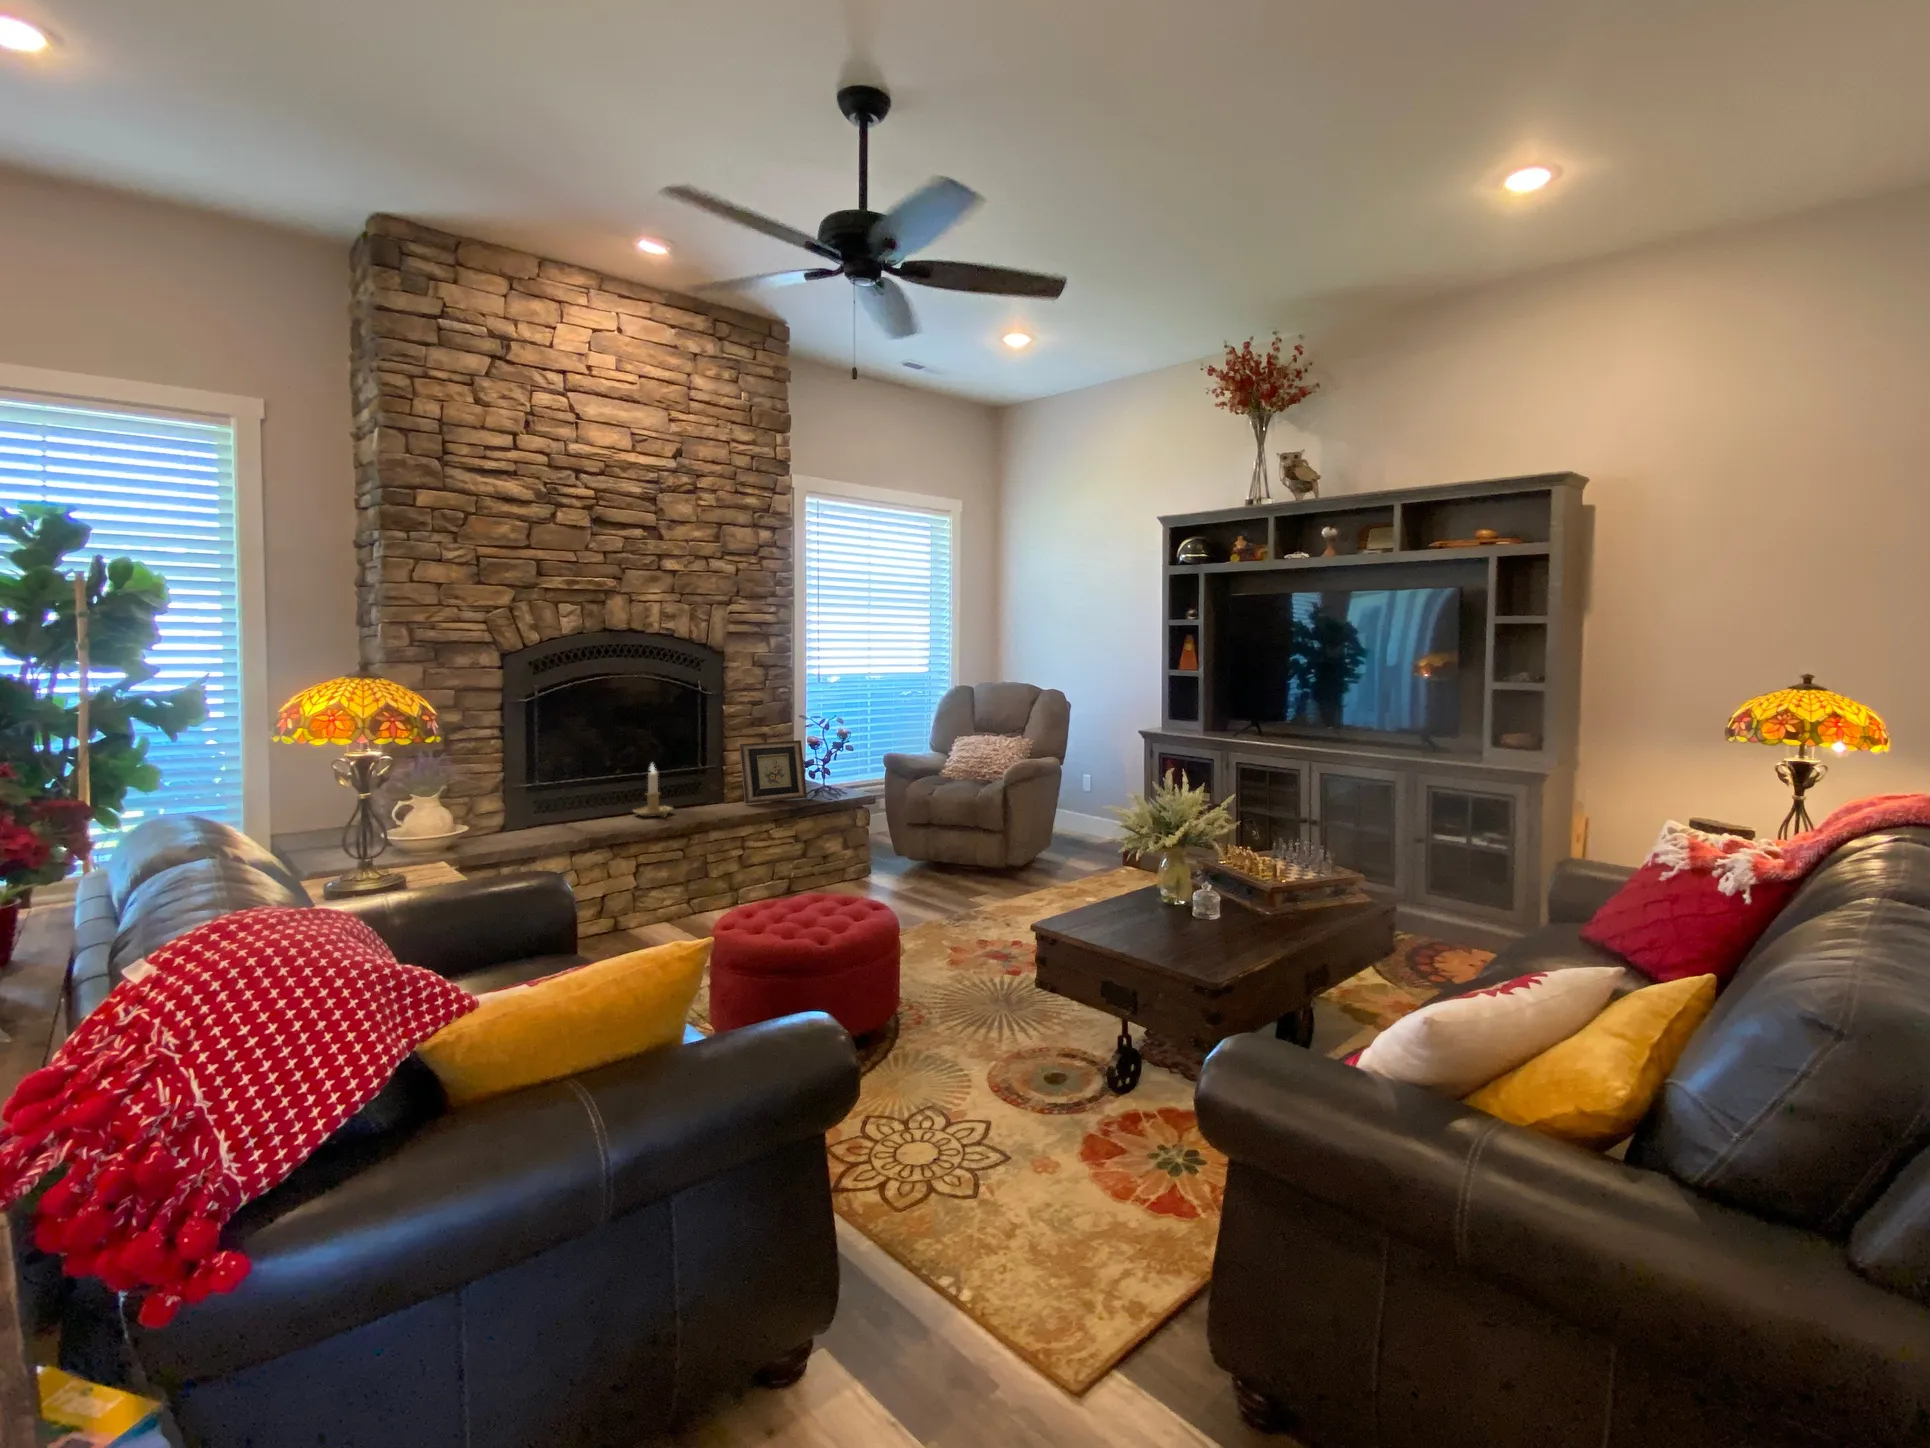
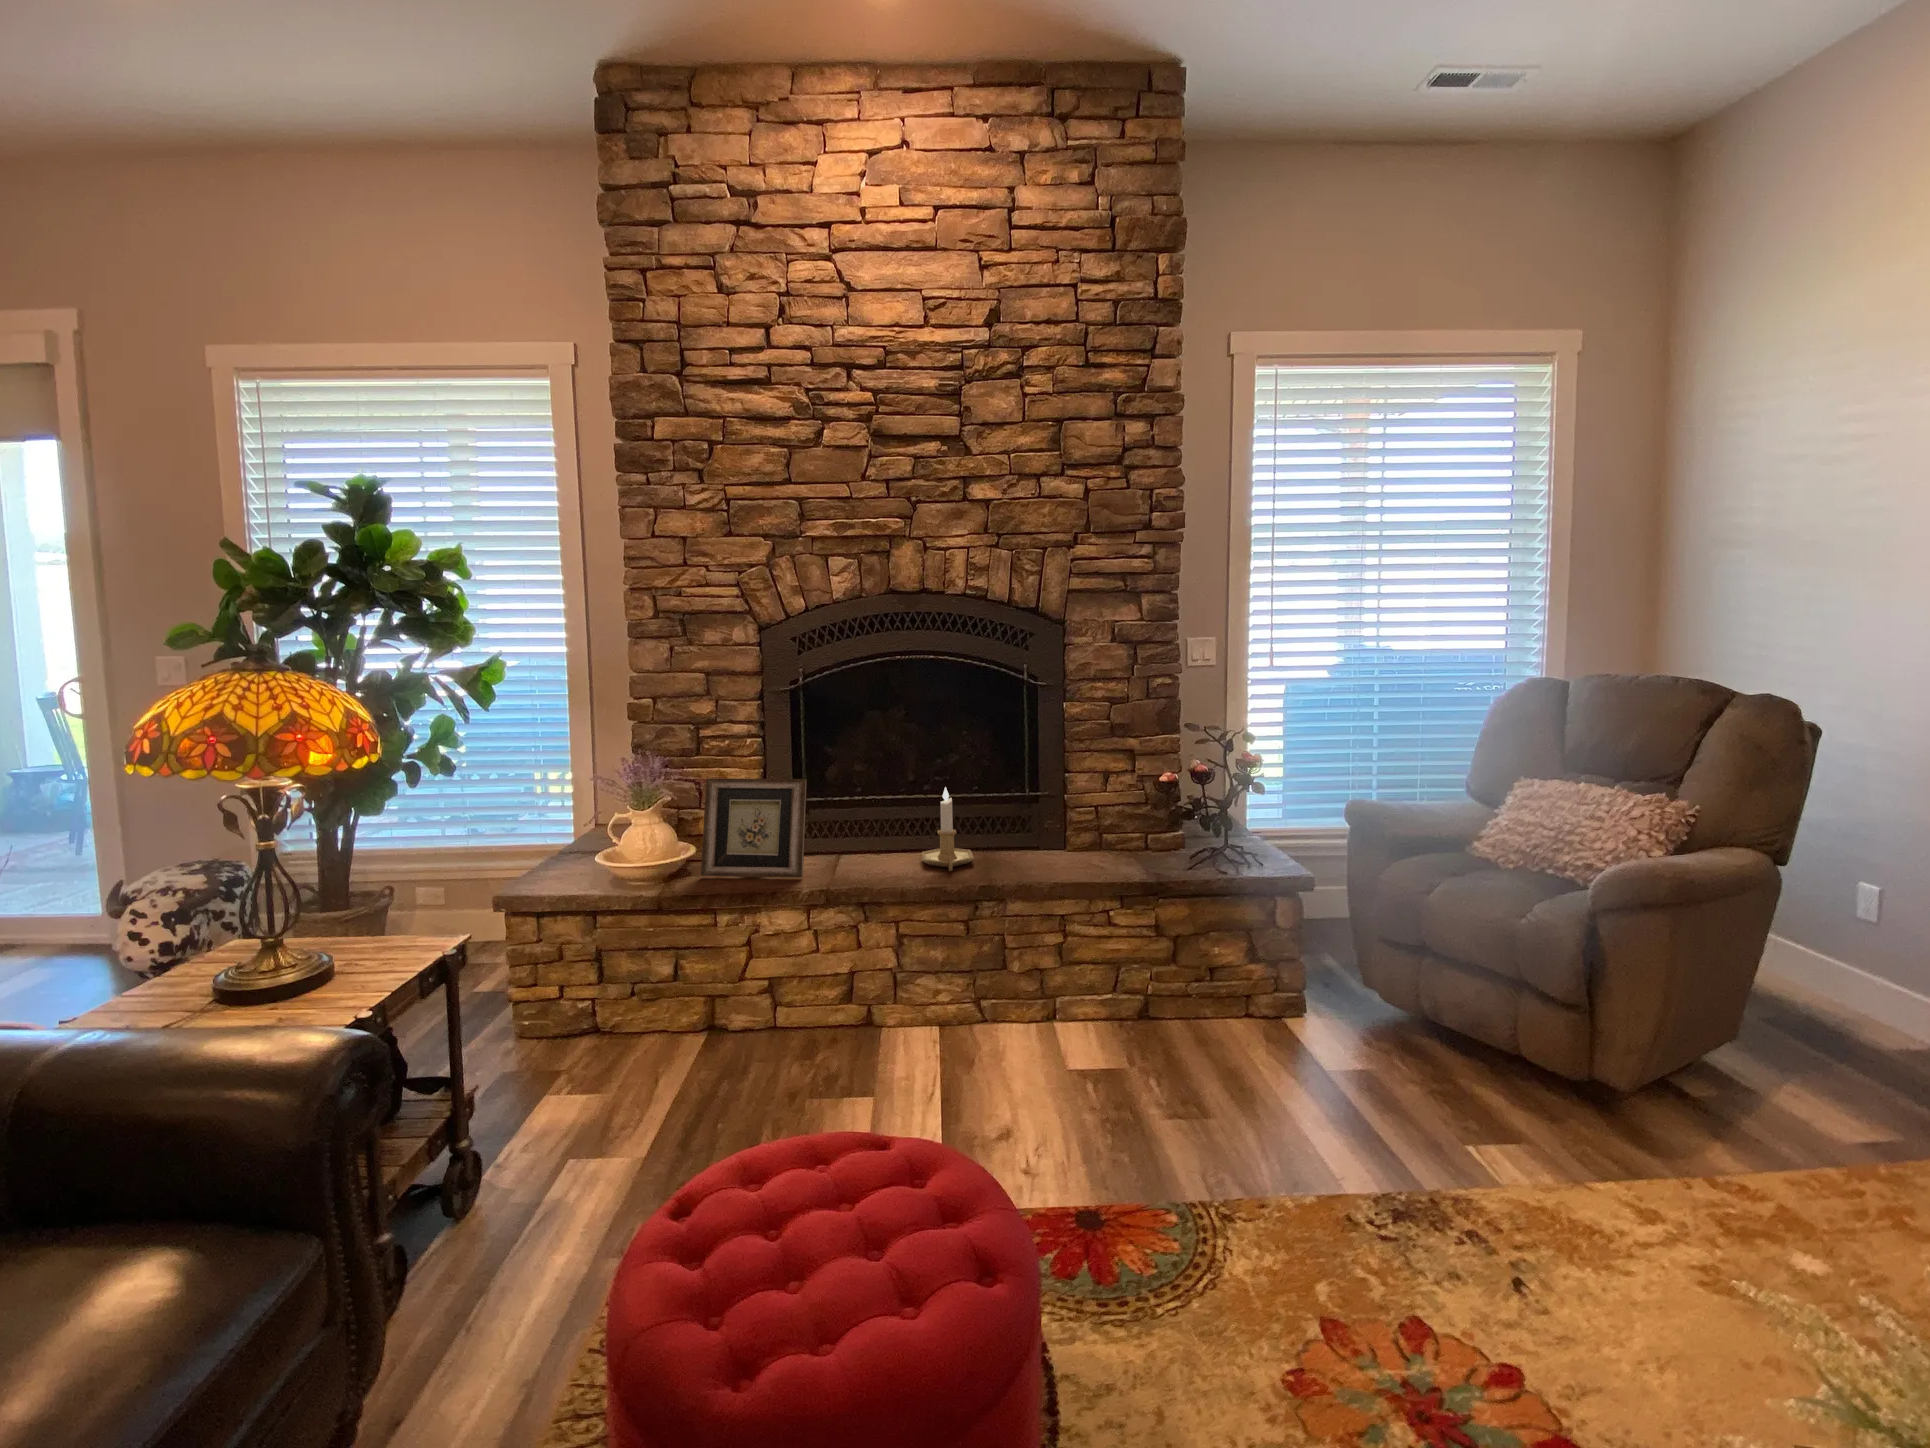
picture frame: present [739,740,807,804] -> present [701,779,807,878]

